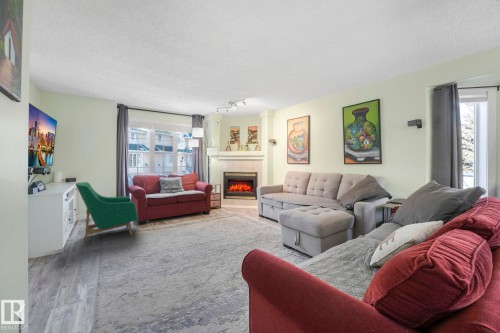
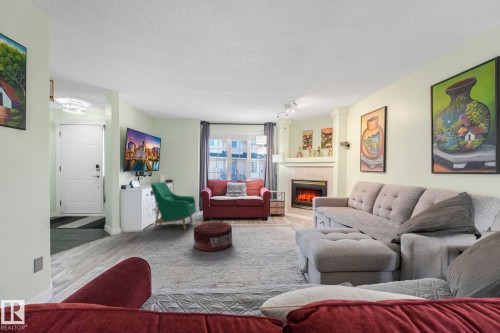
pouf: none [163,218,204,249] -> present [194,221,232,251]

